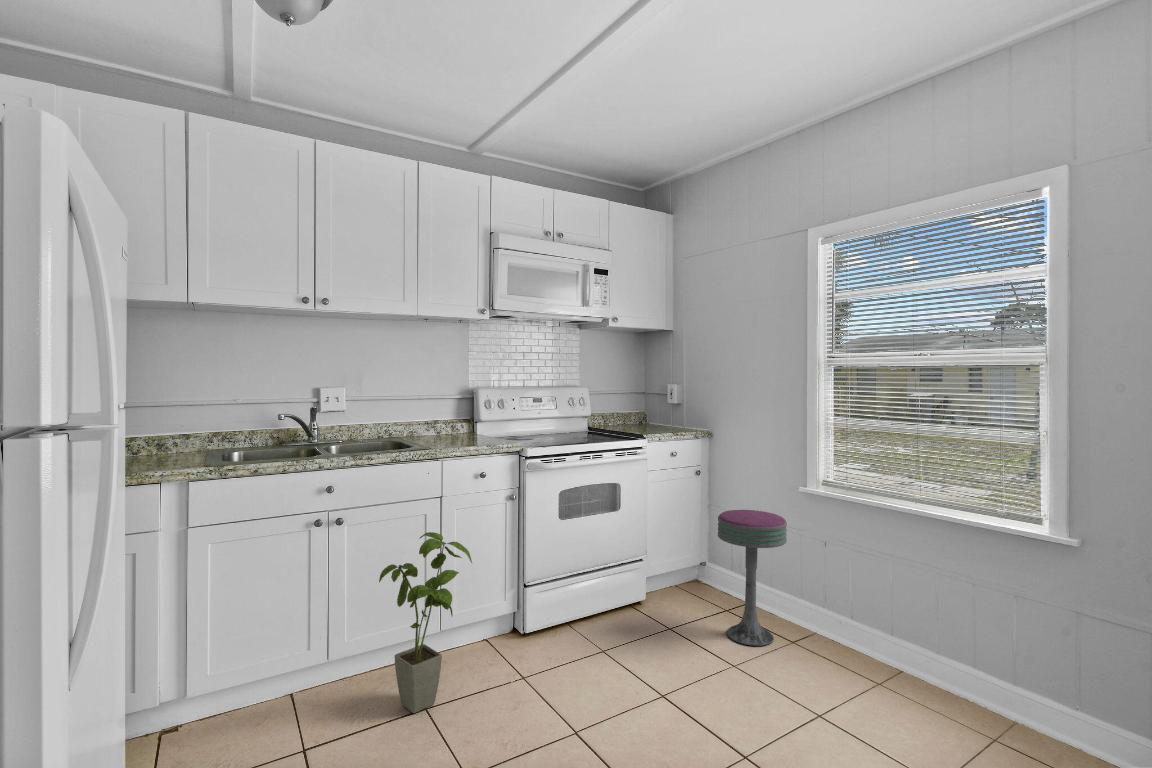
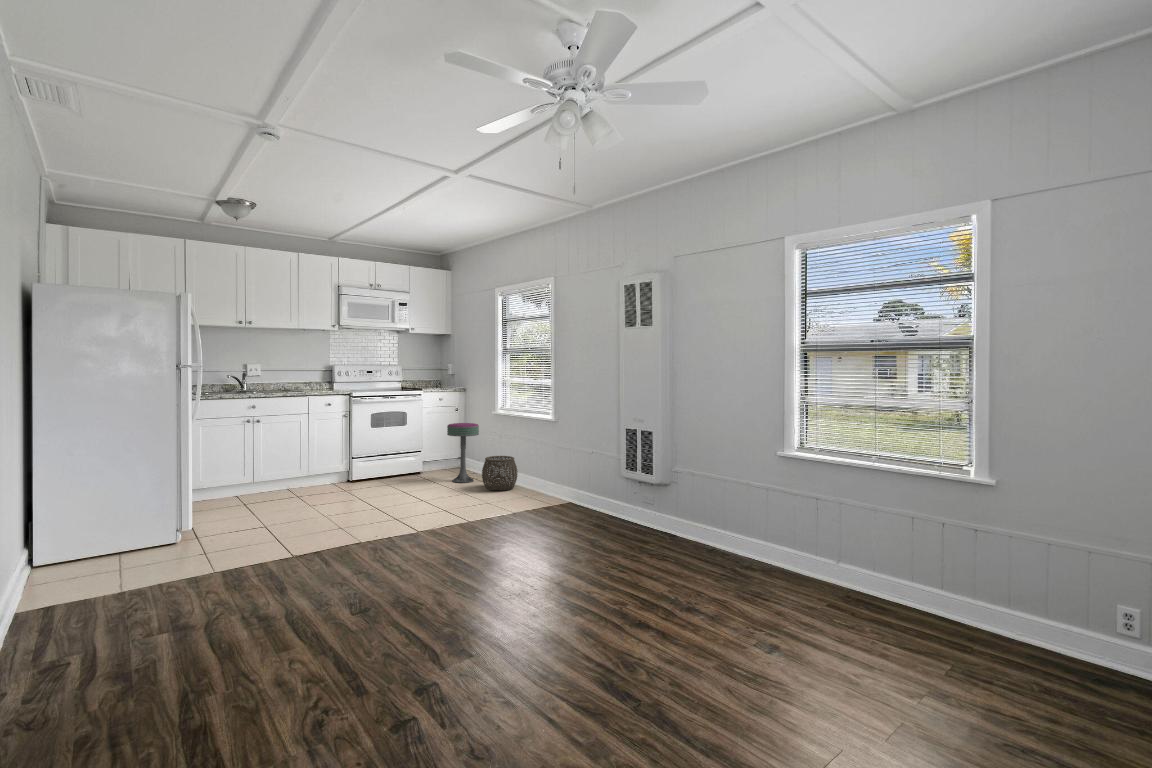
house plant: present [379,532,472,713] -> none [277,423,318,498]
woven basket: none [824,597,918,696] -> present [482,456,518,491]

